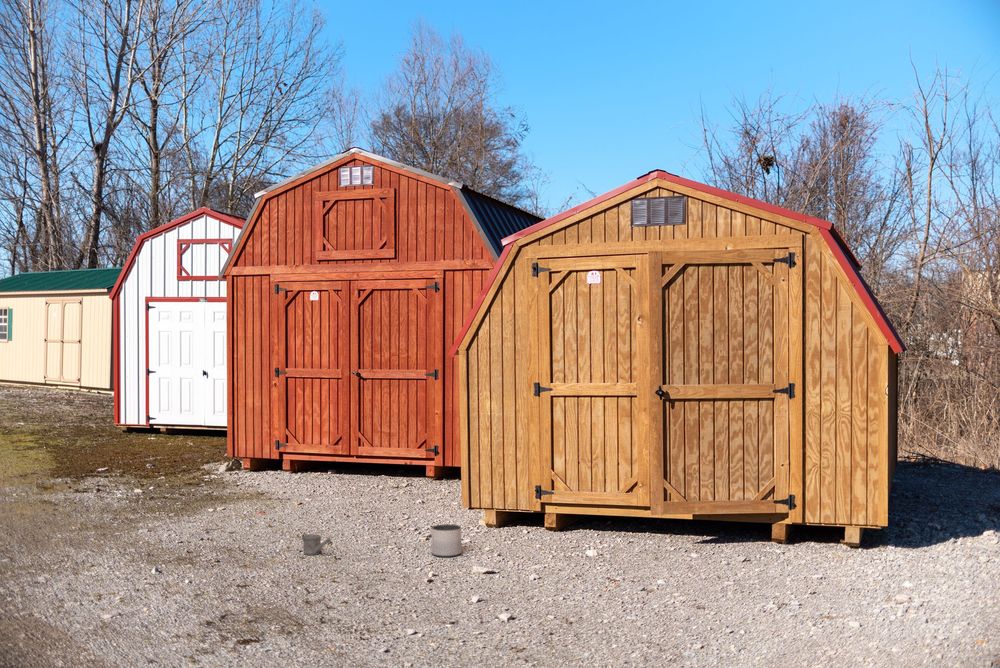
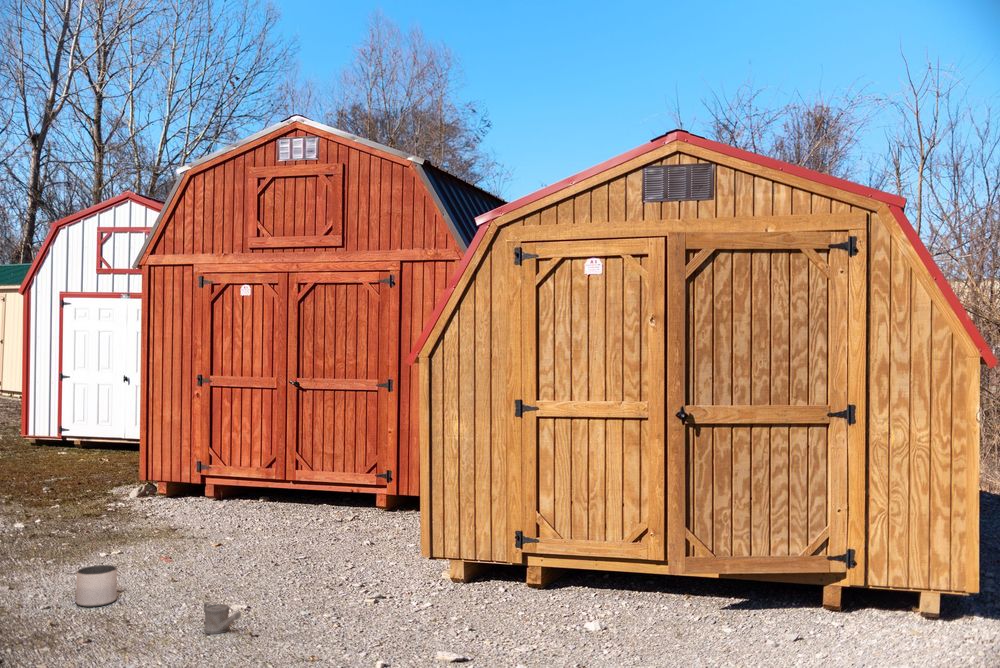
planter: present [431,524,461,557] -> present [76,565,117,607]

